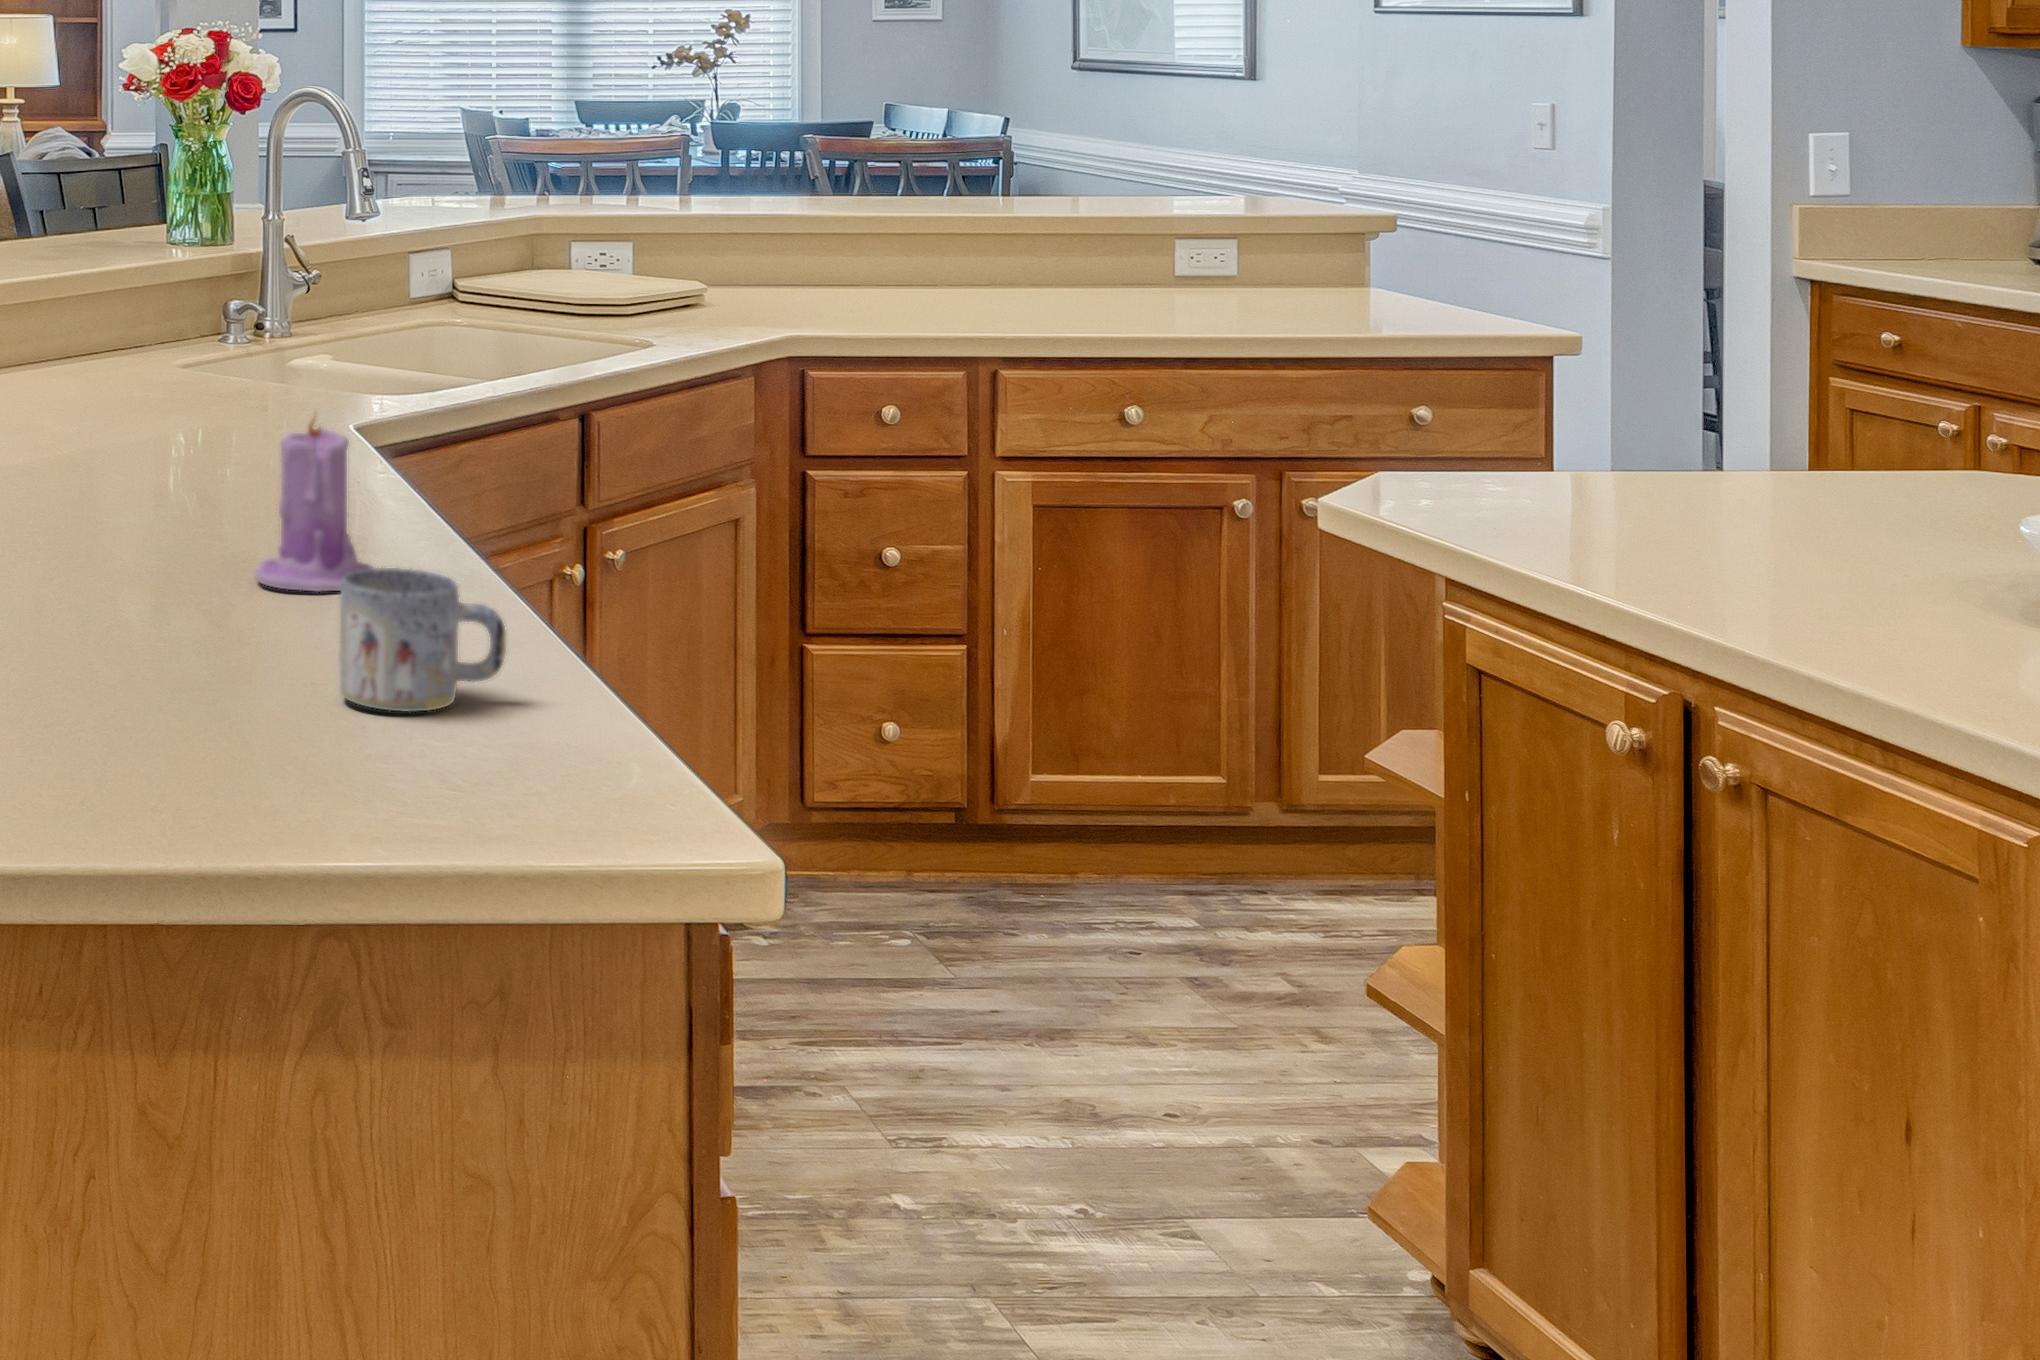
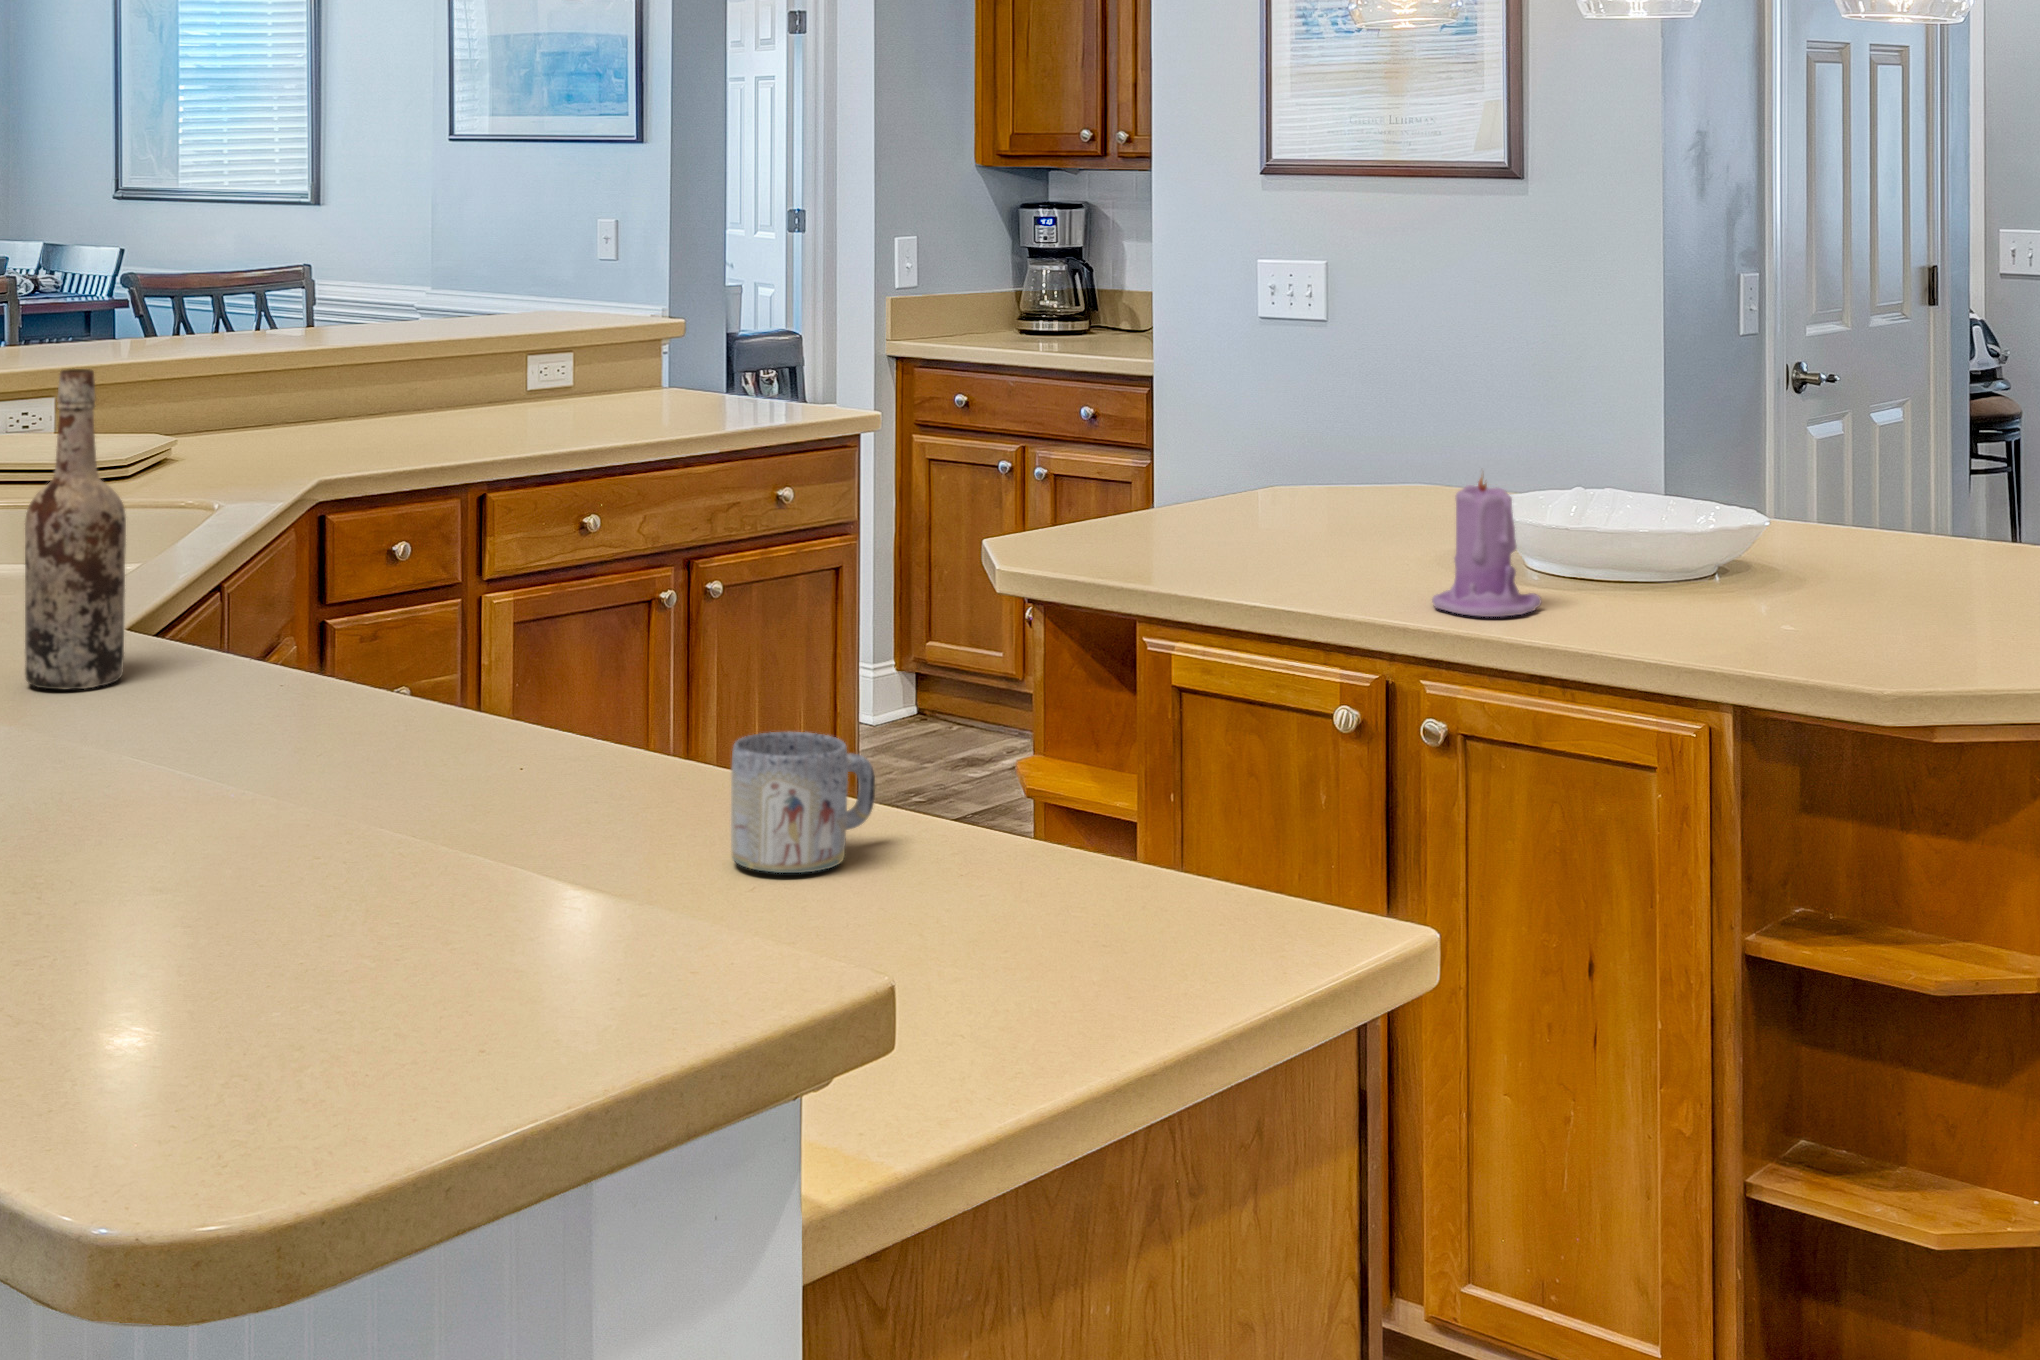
wine bottle: none [182,189,268,472] -> present [25,369,126,690]
candle: present [255,419,374,591] -> present [1432,475,1541,617]

